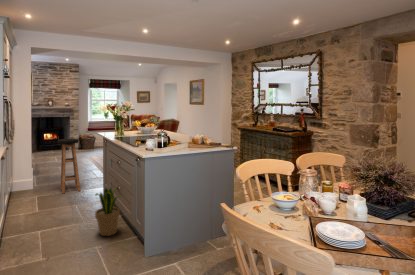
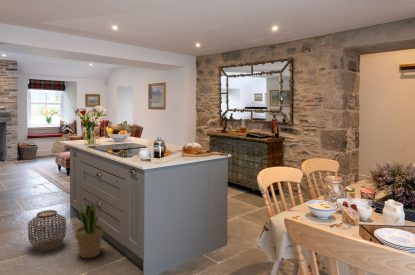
bar stool: present [58,139,81,193] -> none [10,149,39,212]
woven basket: none [59,192,92,227] -> present [28,210,66,251]

